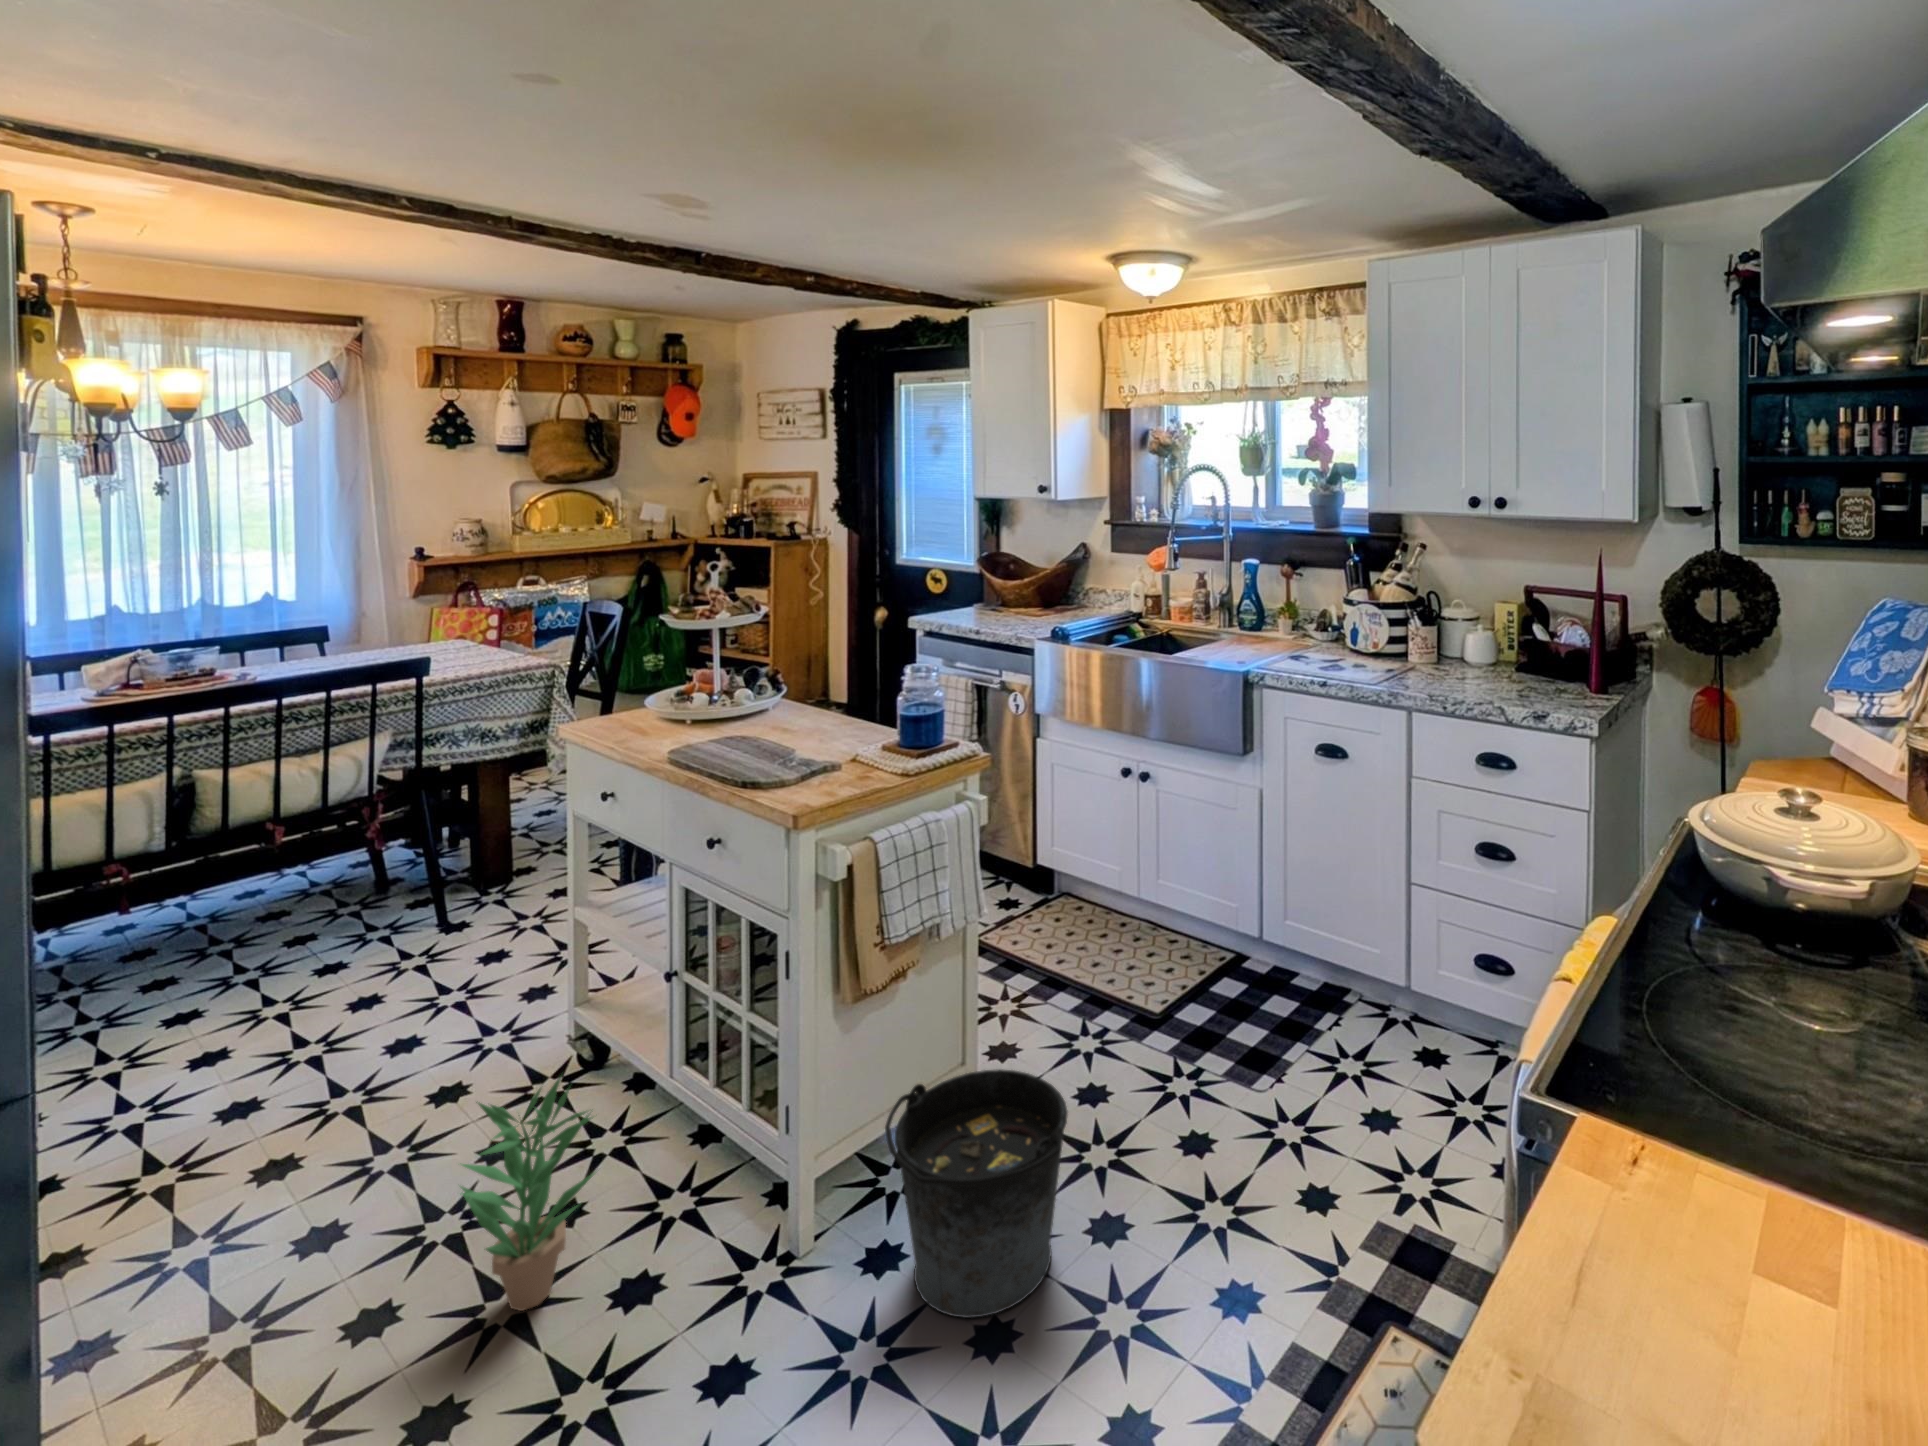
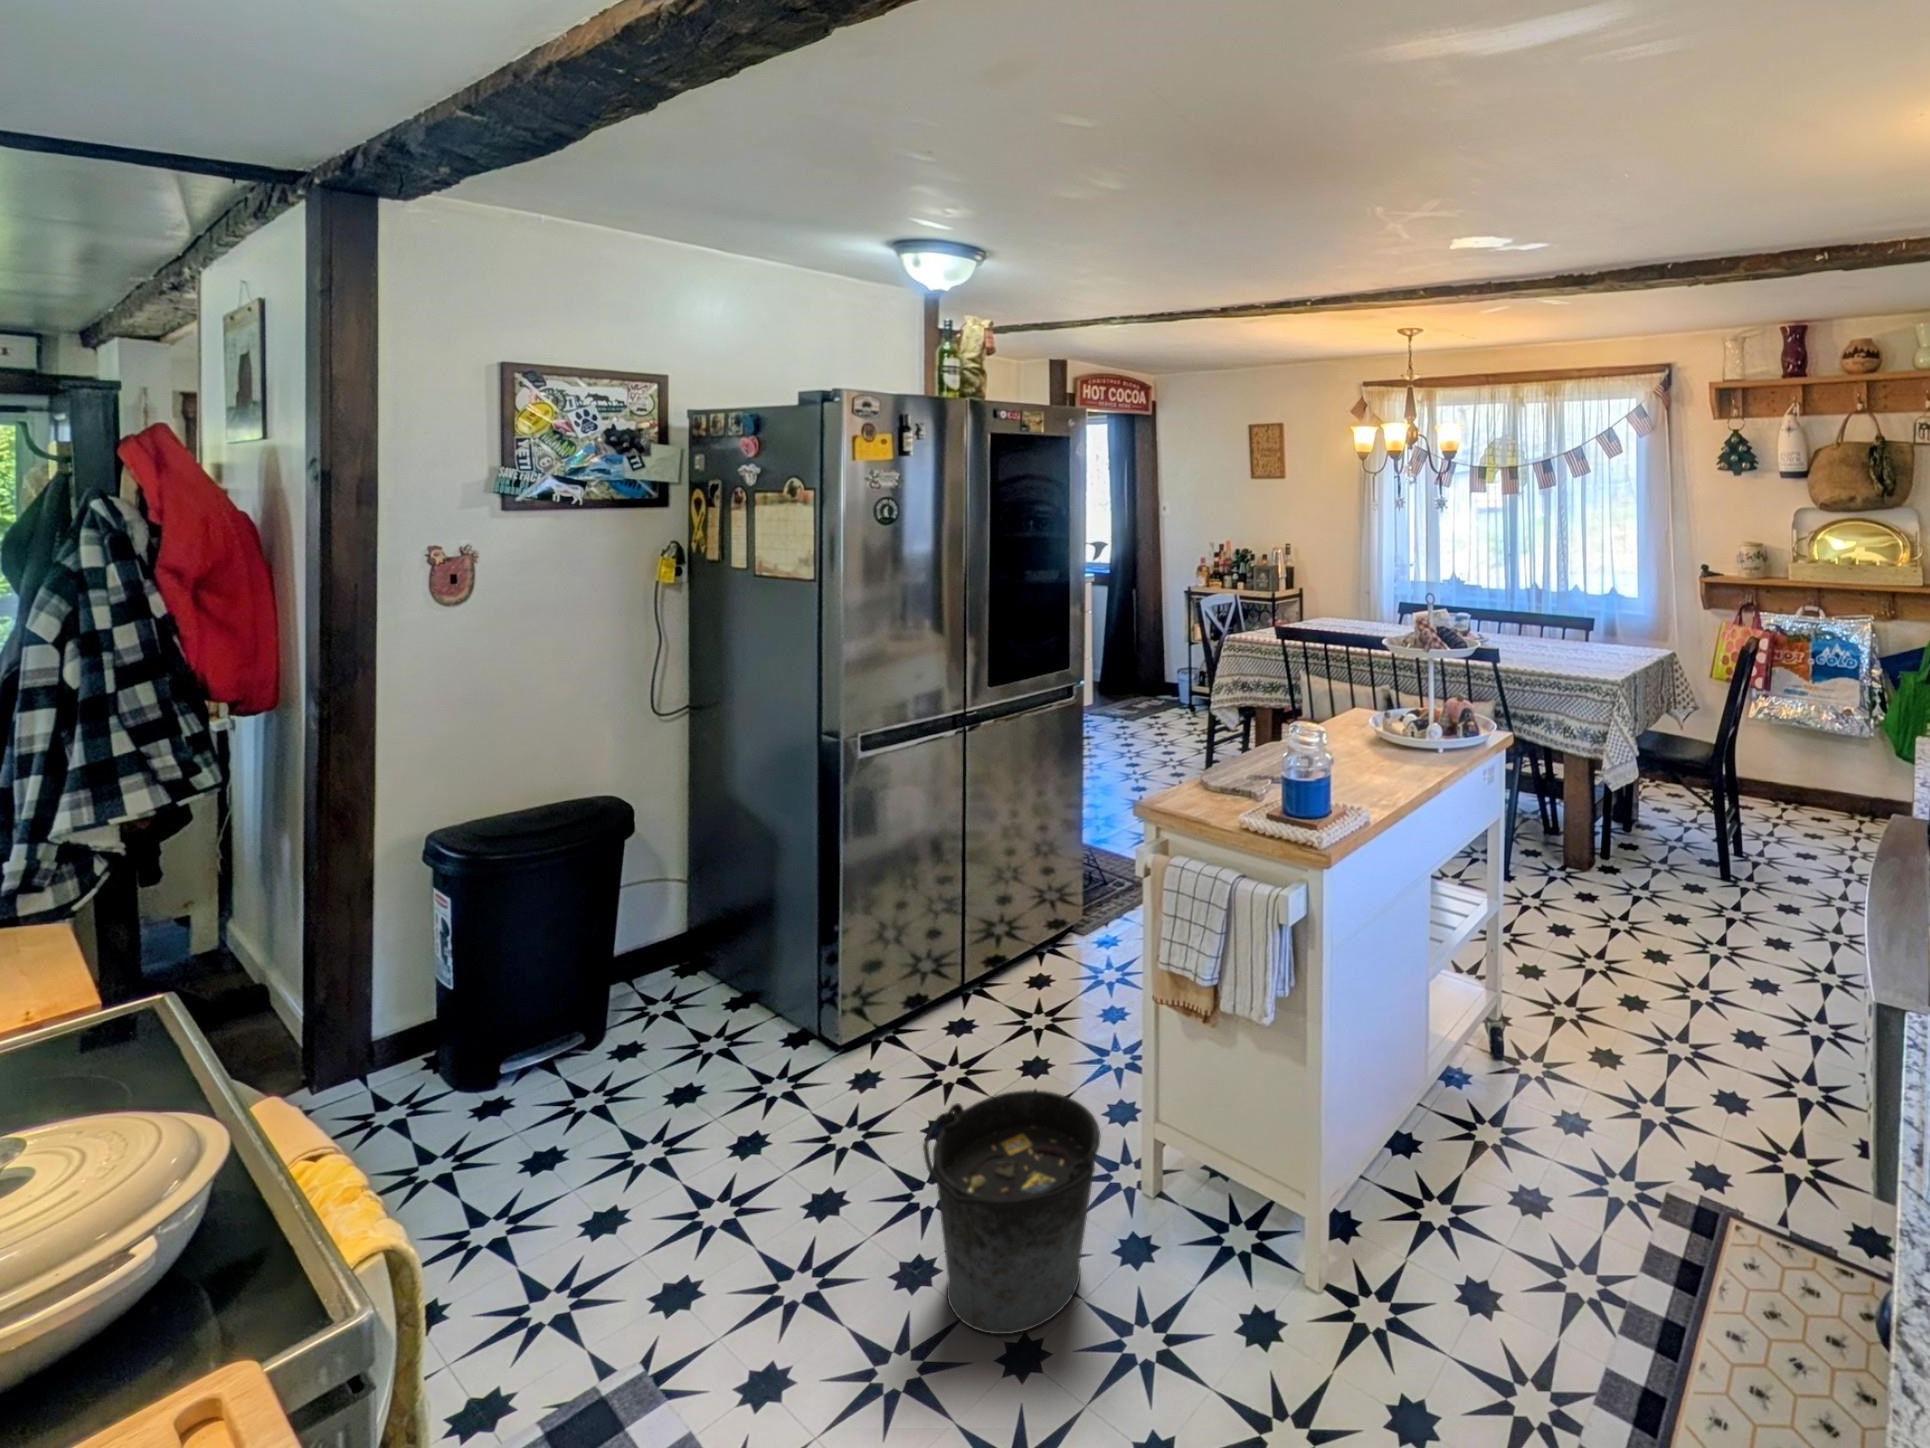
potted plant: present [460,1076,595,1311] -> none [505,1083,646,1317]

